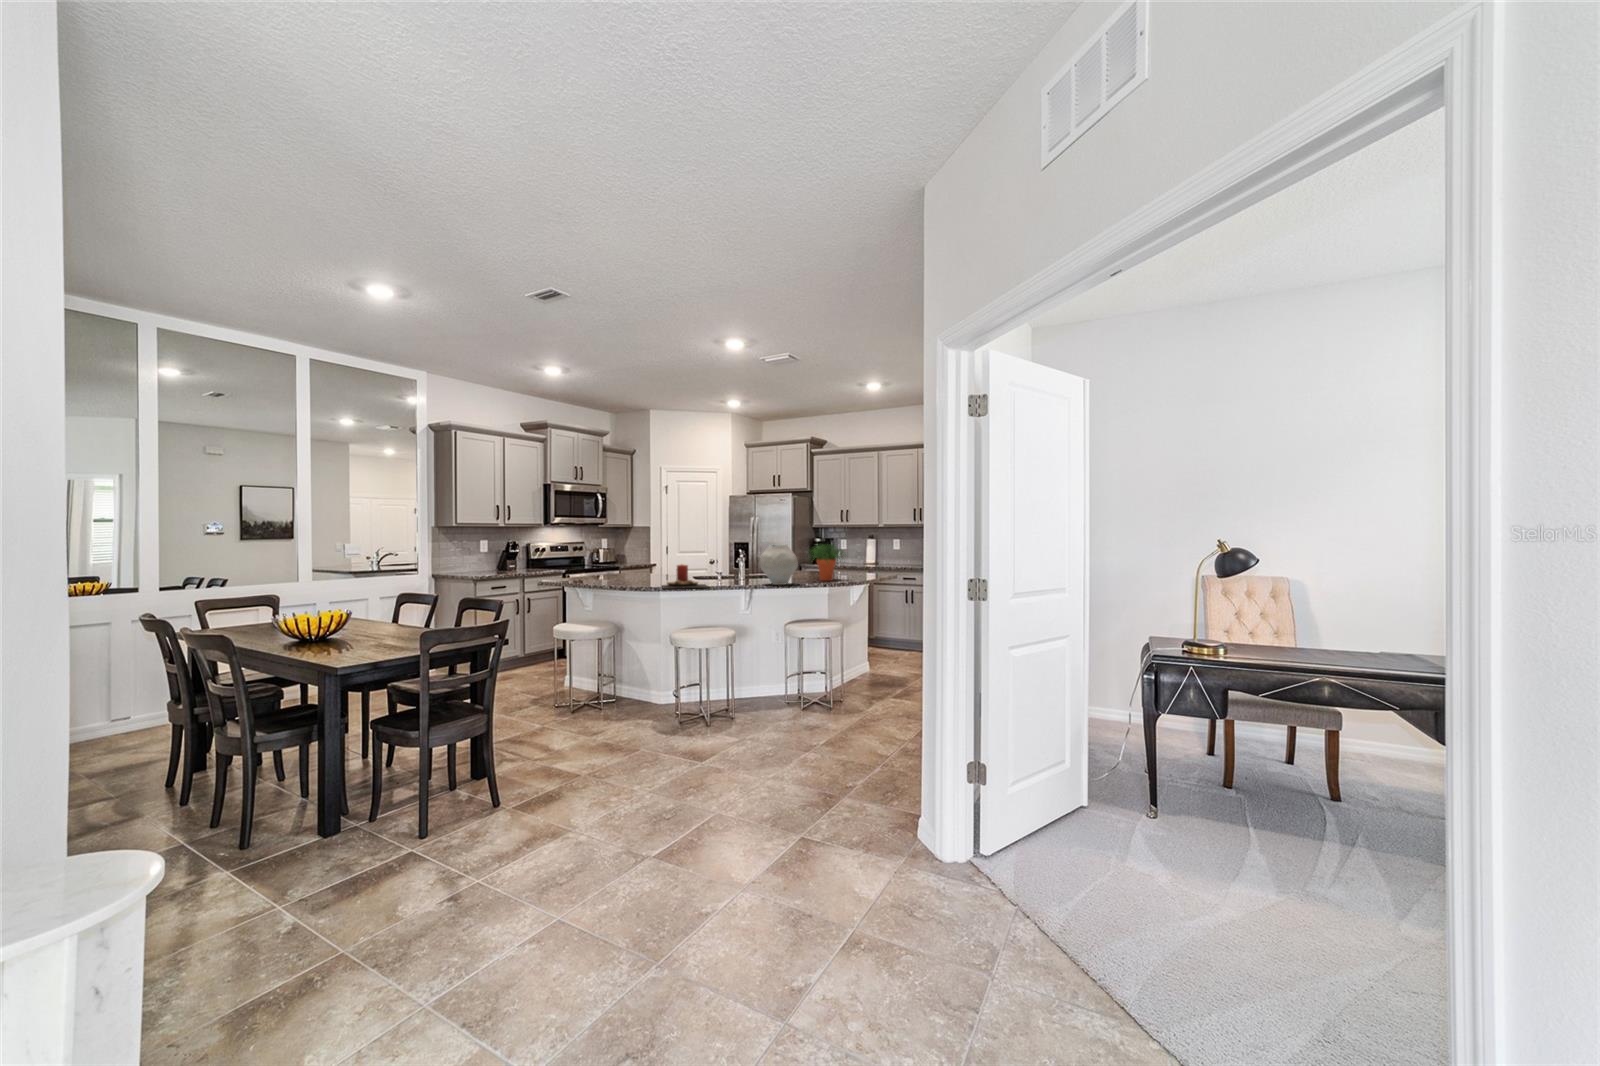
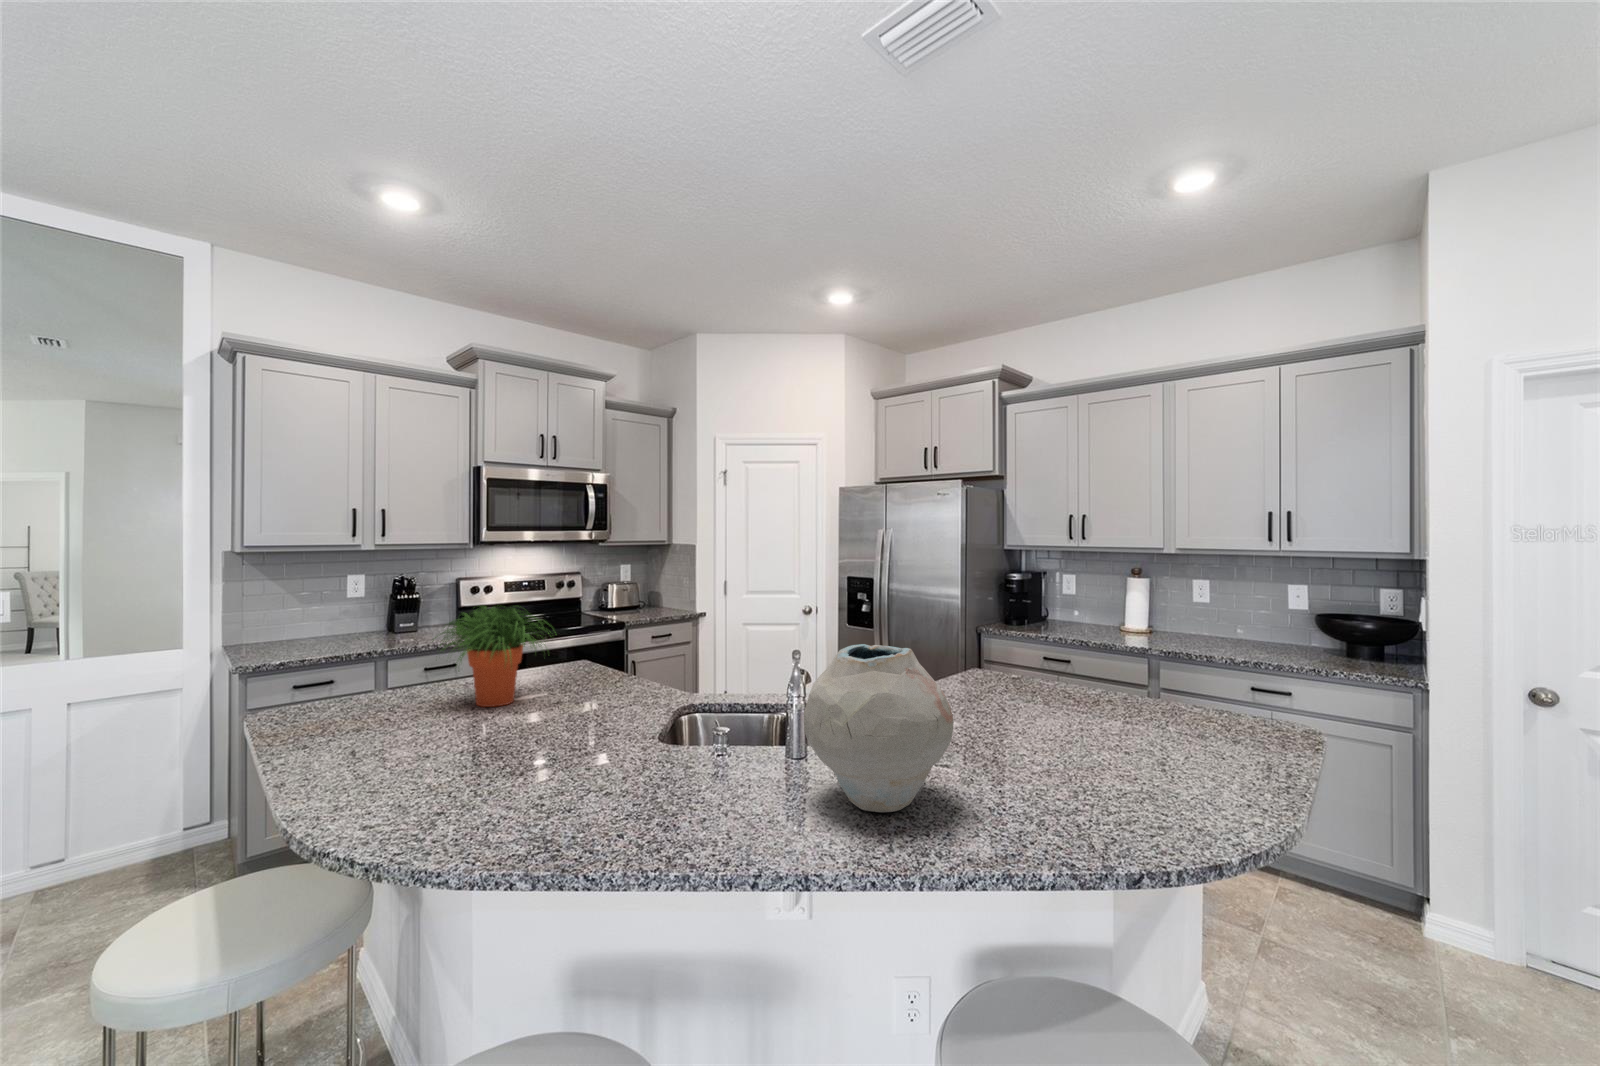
potted plant: present [809,544,846,581] -> present [435,606,556,707]
candle: present [662,565,708,589] -> none [398,712,623,832]

